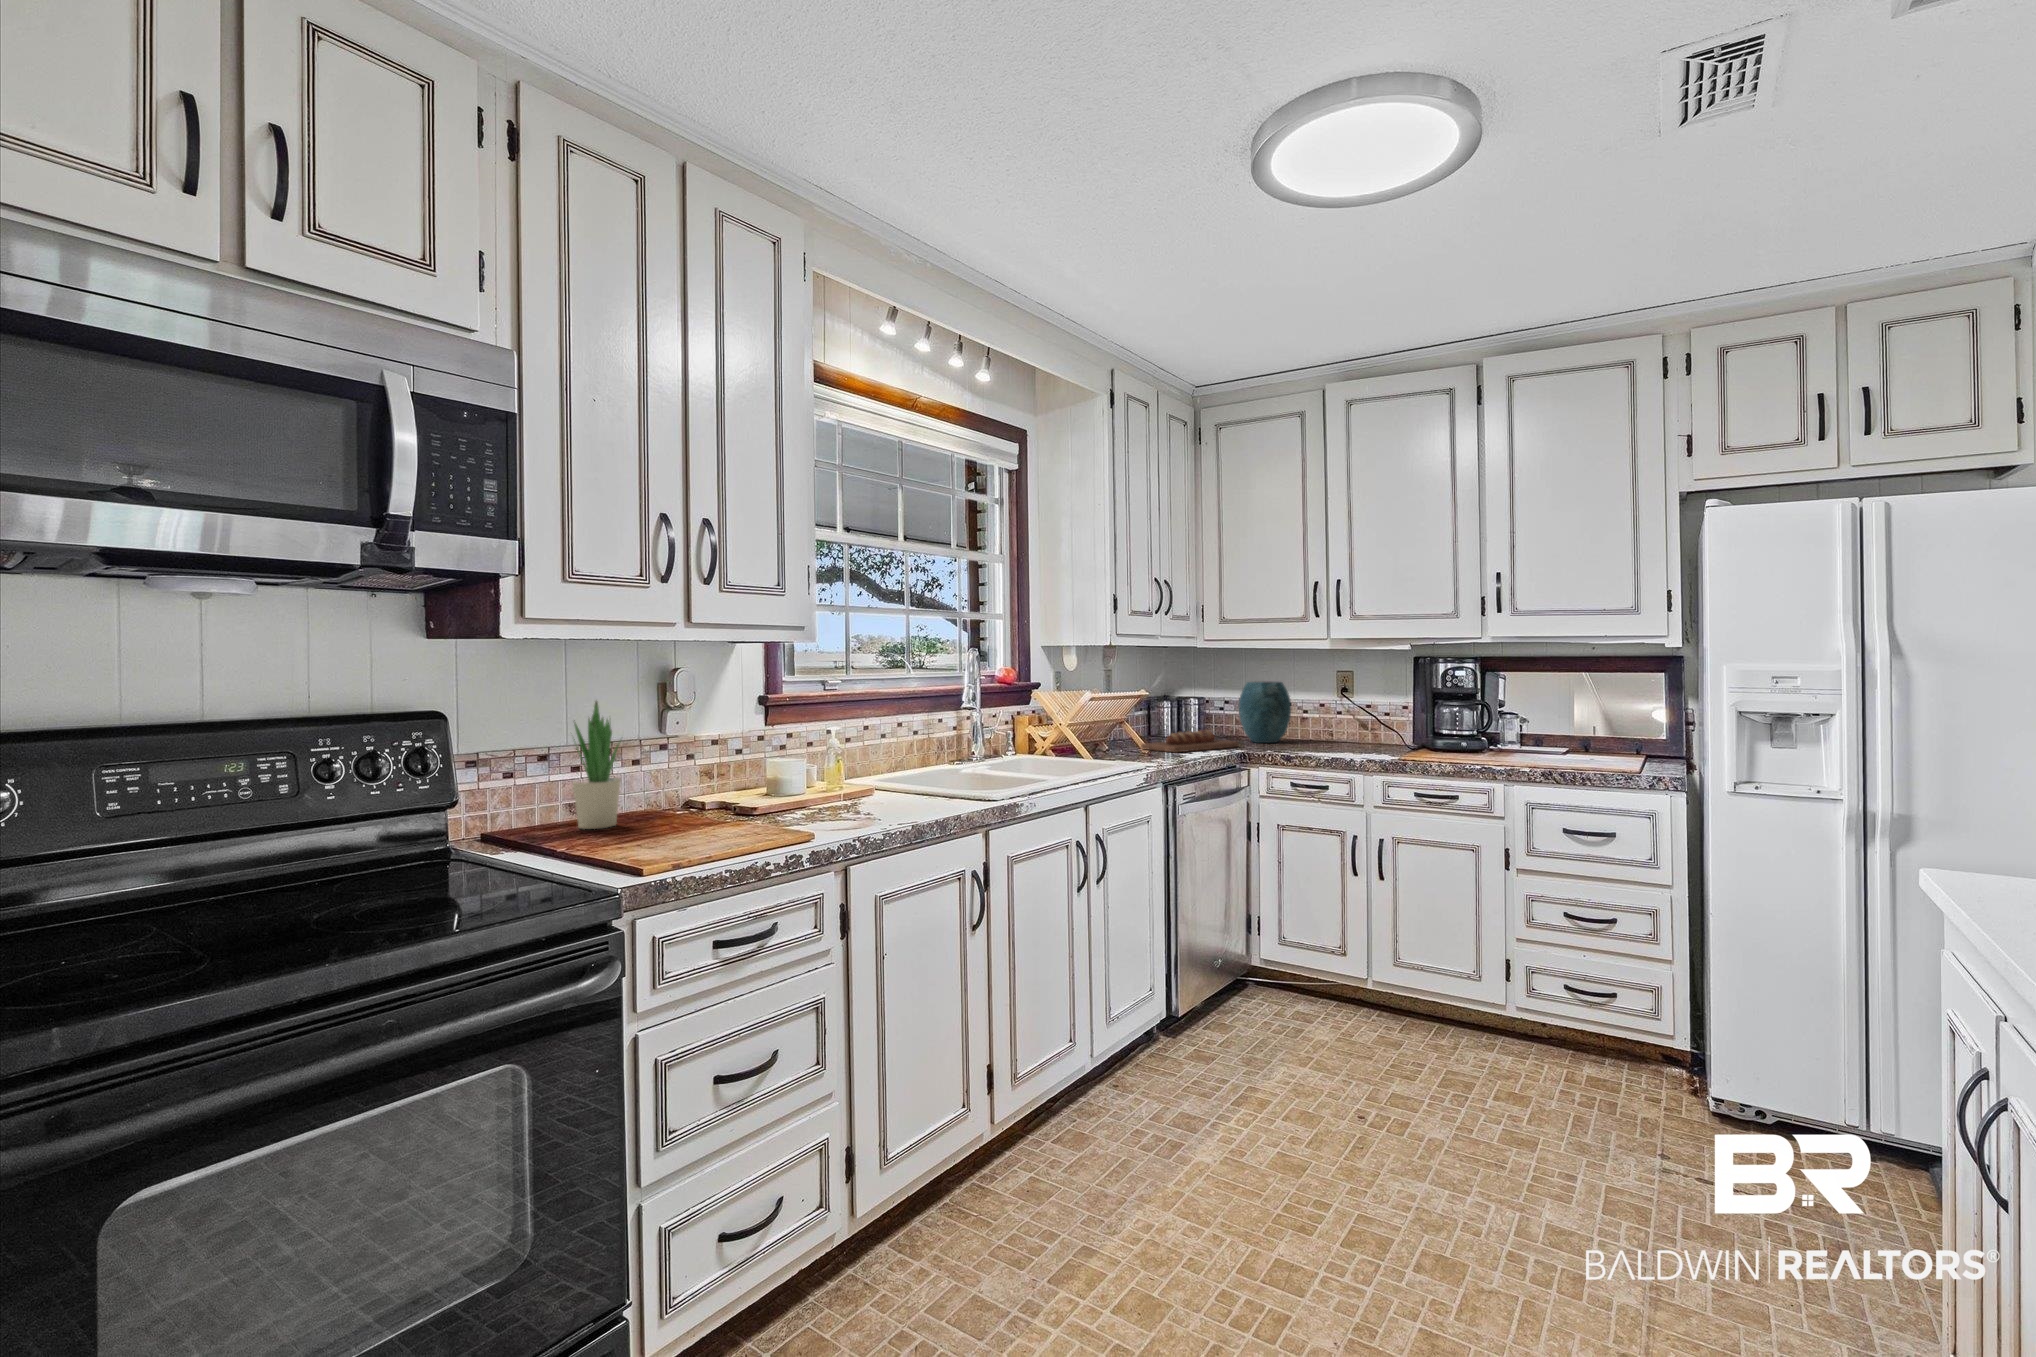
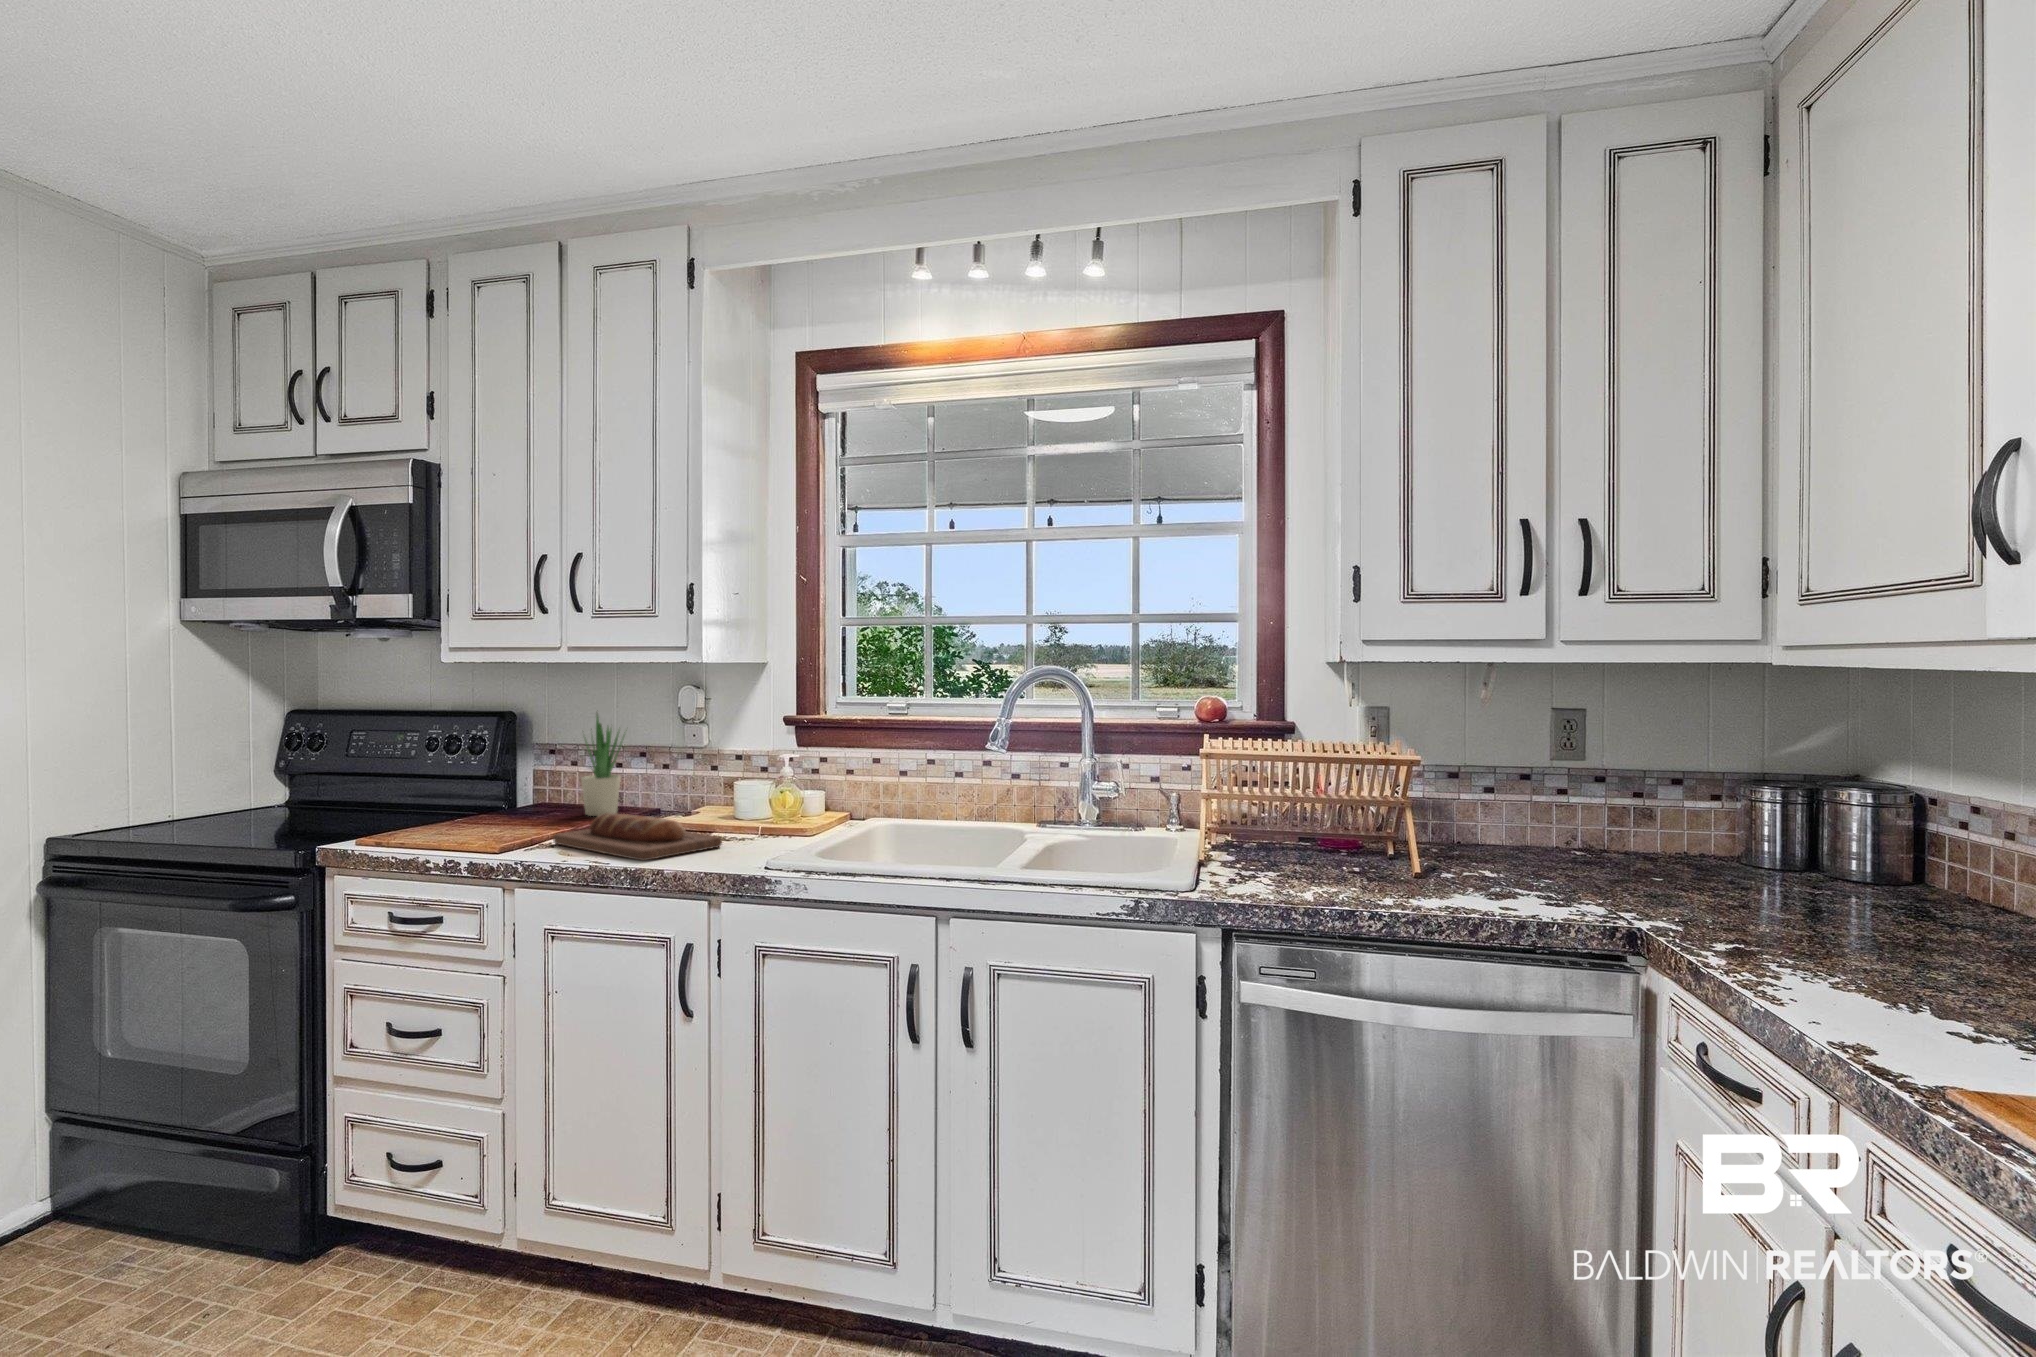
vase: present [1238,682,1291,743] -> none [1755,757,1937,937]
bread loaf: present [1141,730,1239,752] -> present [553,813,722,861]

